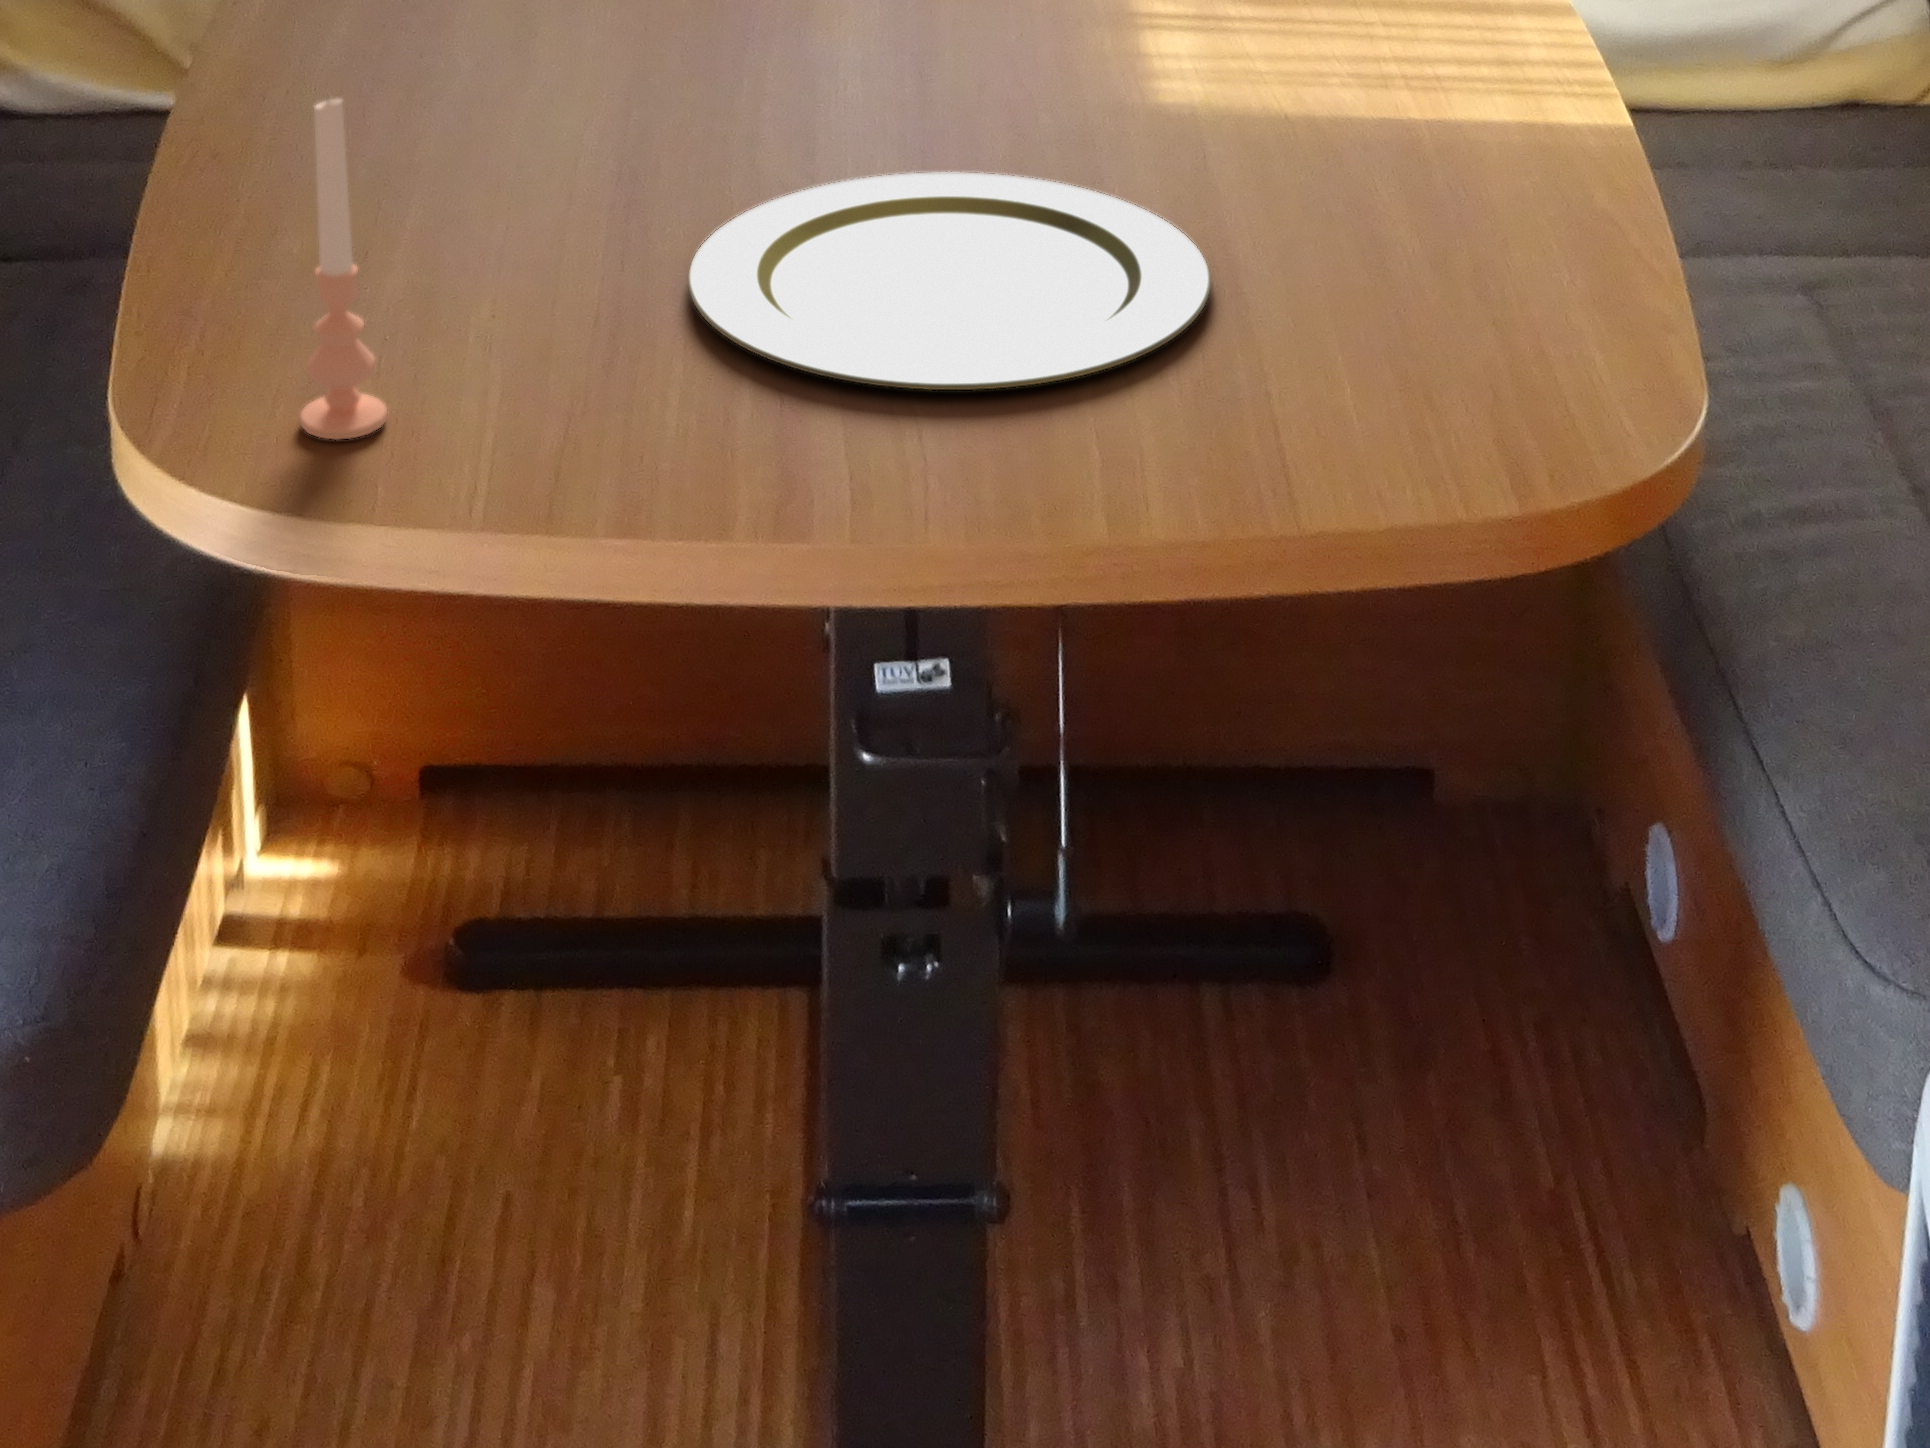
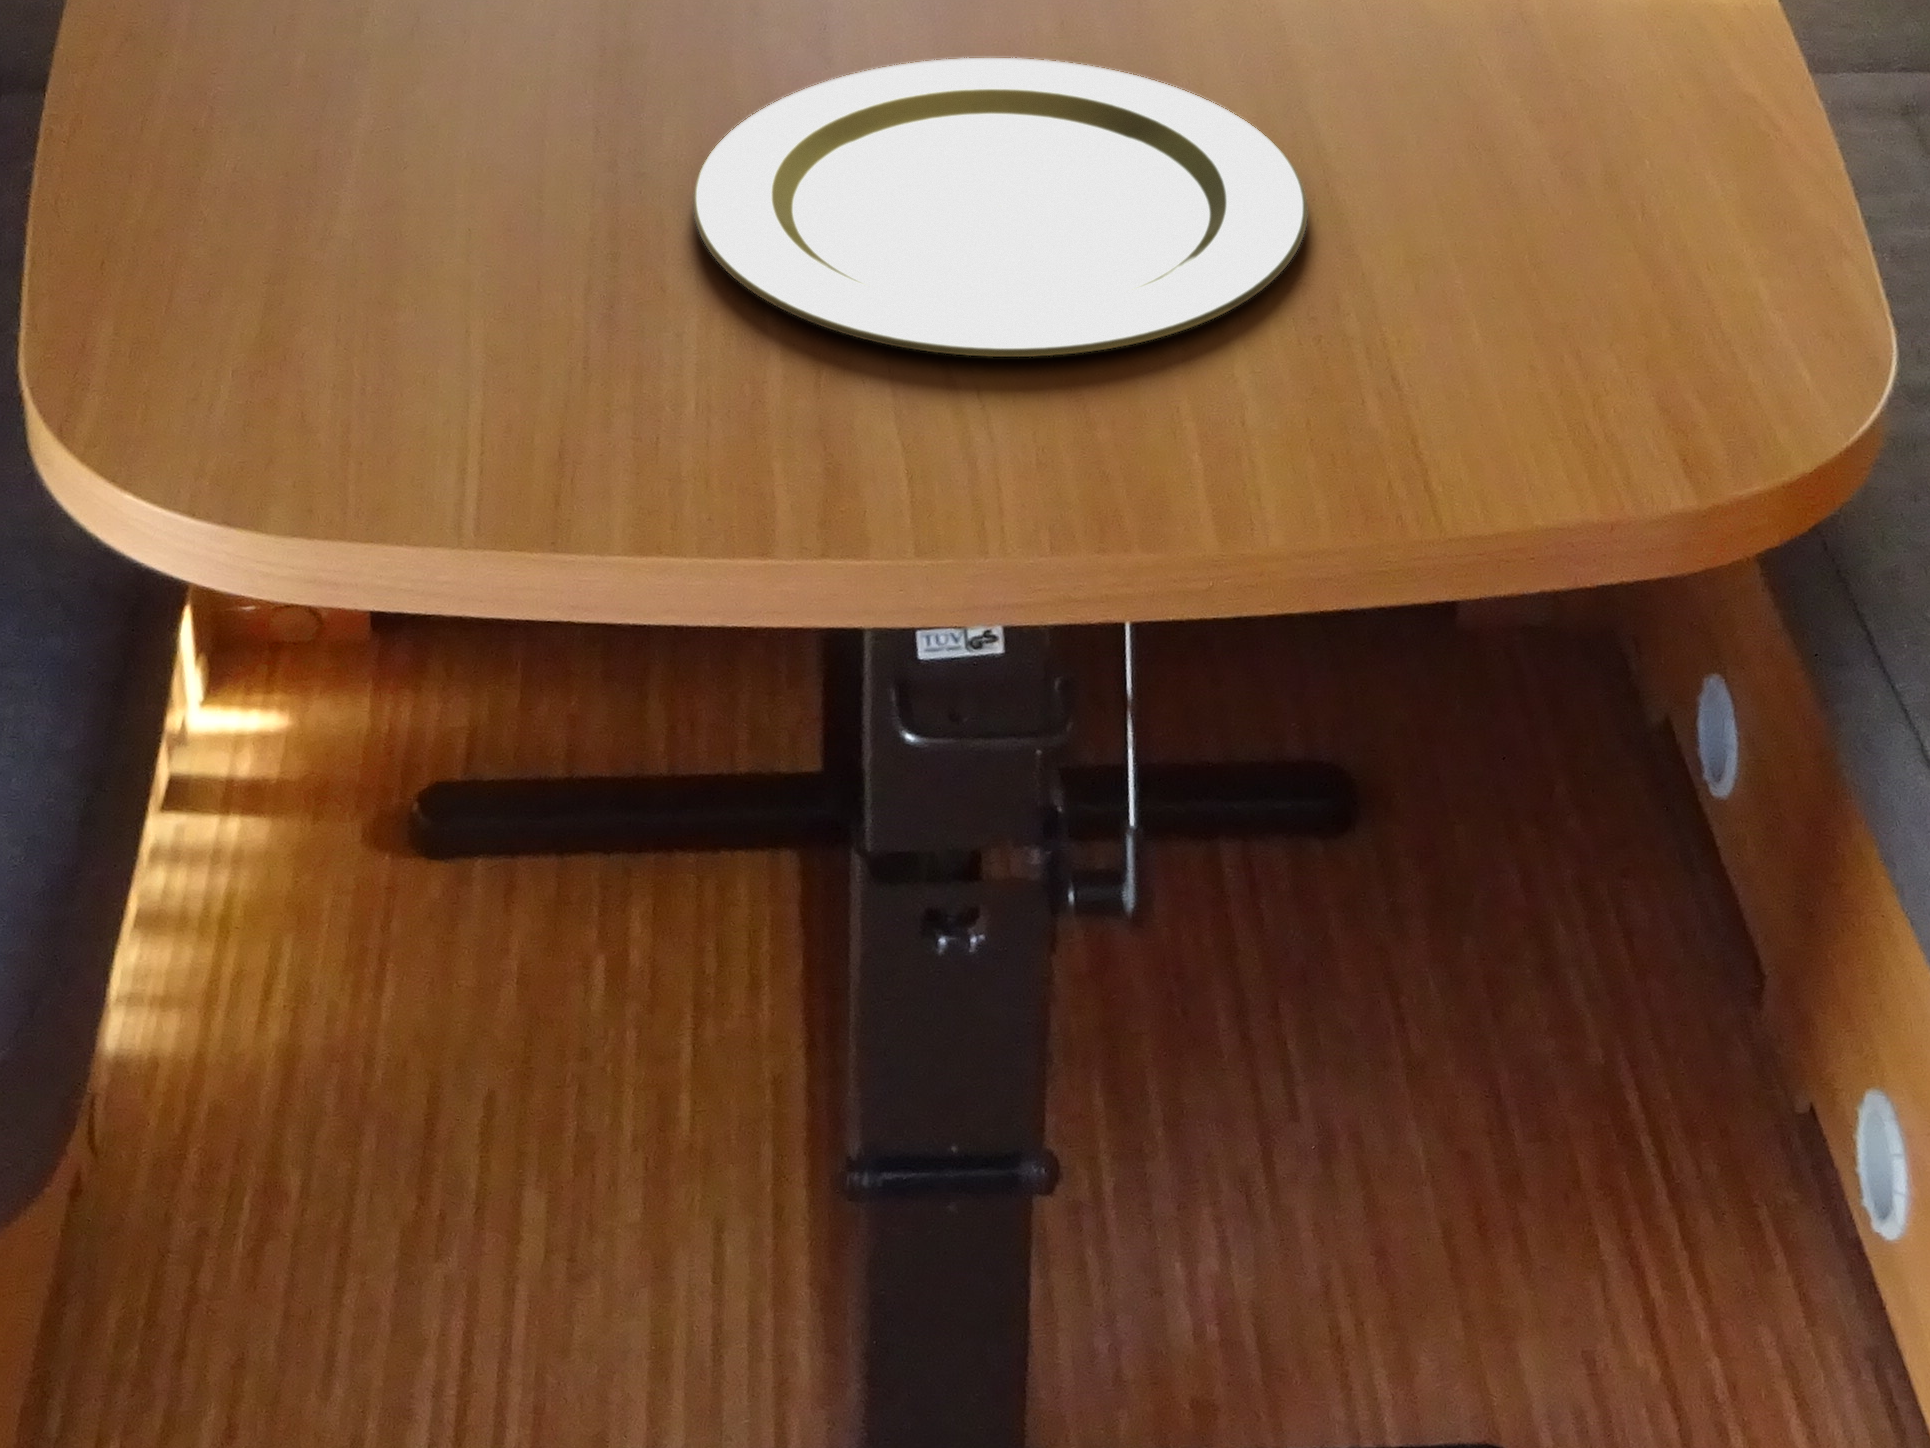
candle: present [300,98,387,439] -> none [244,35,348,430]

